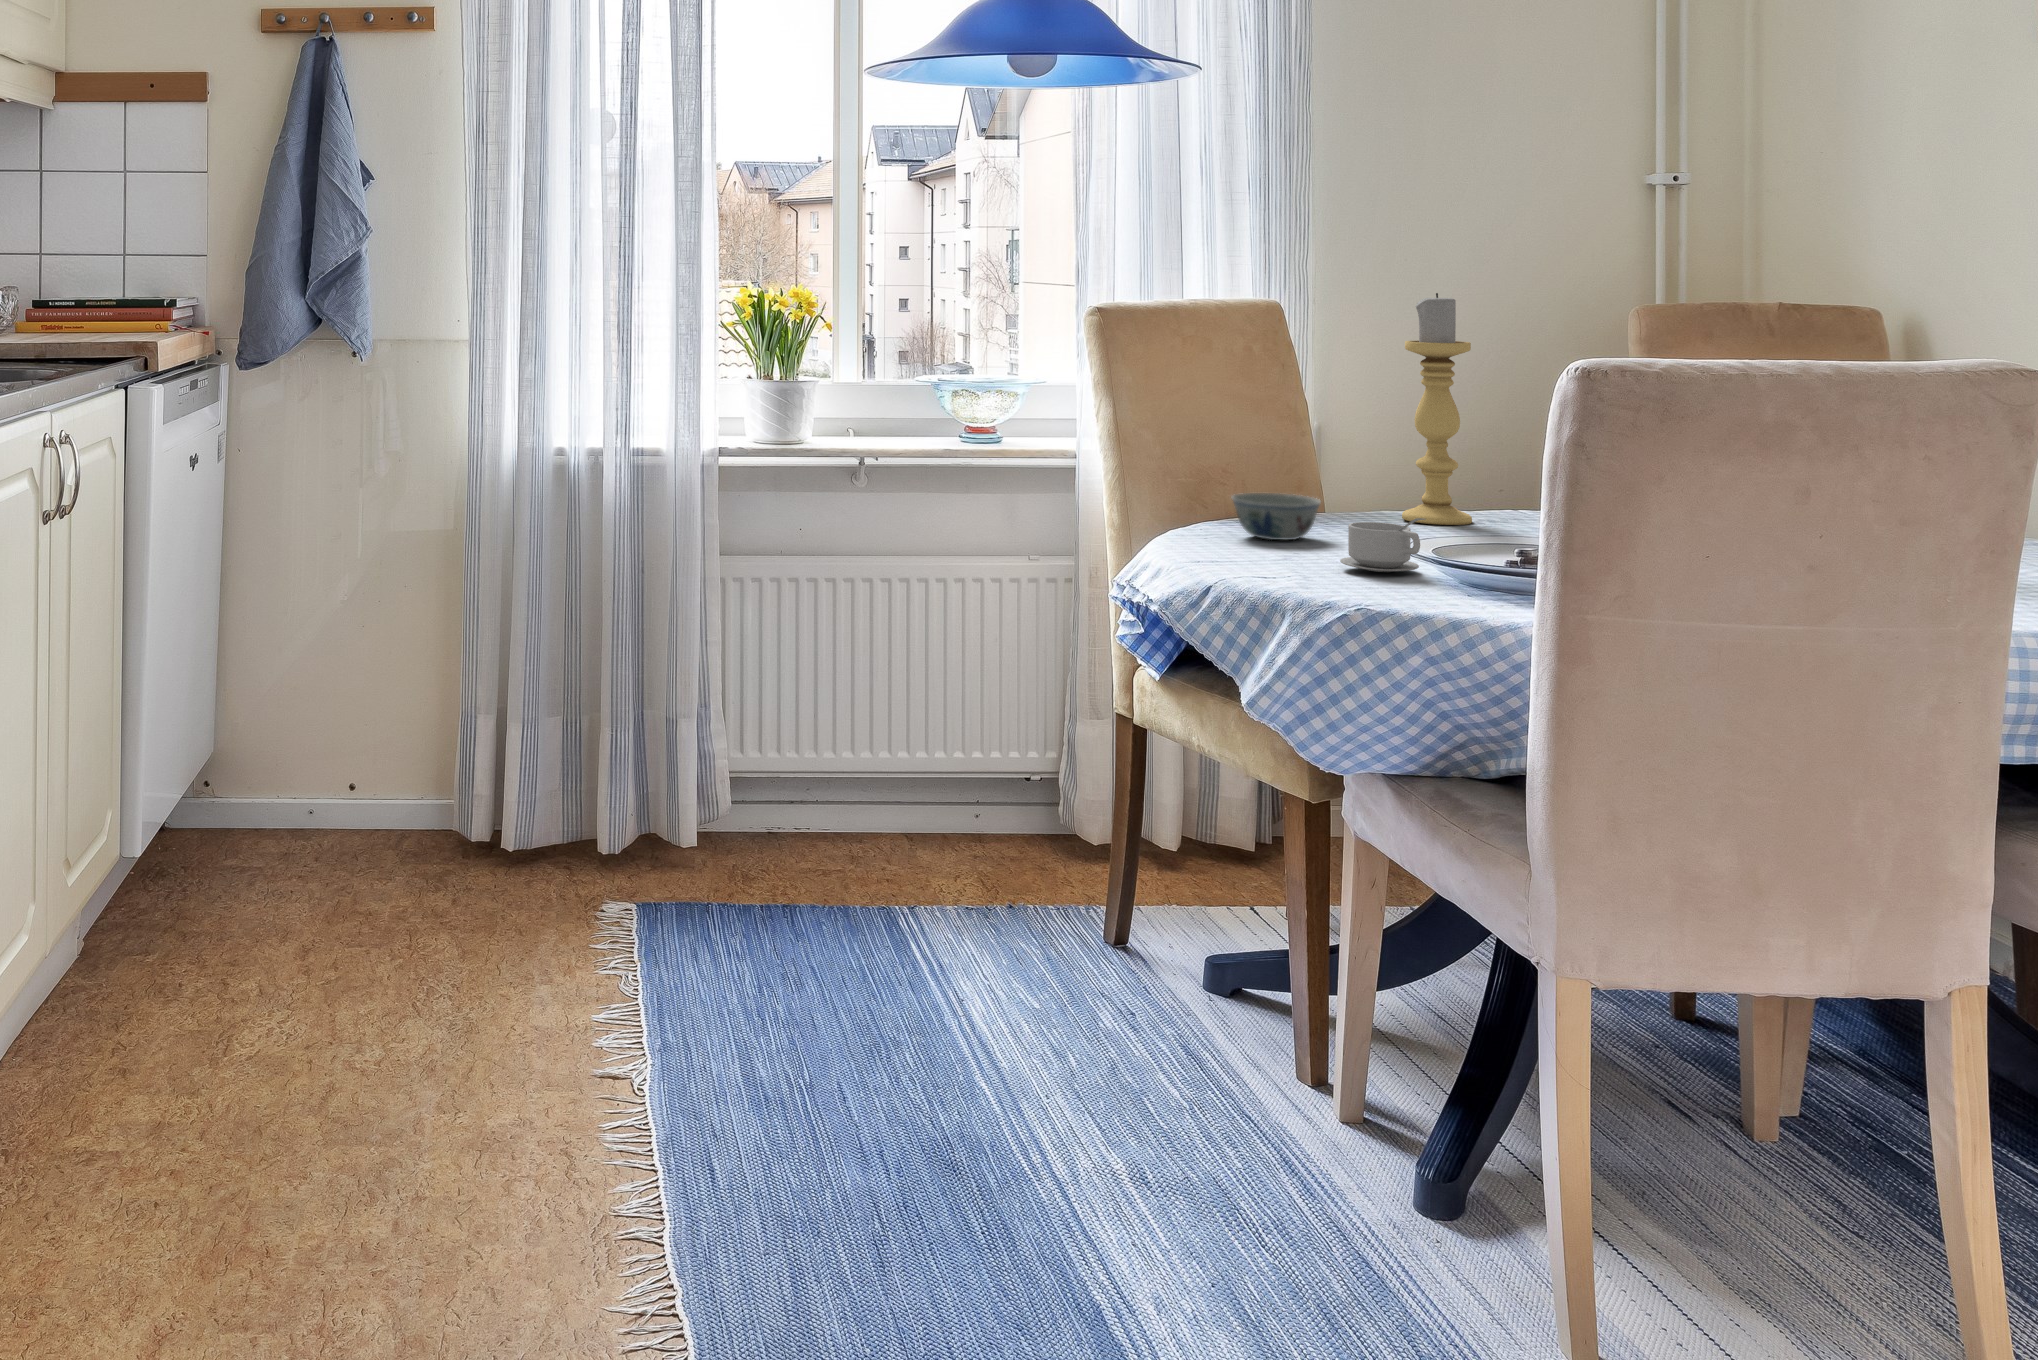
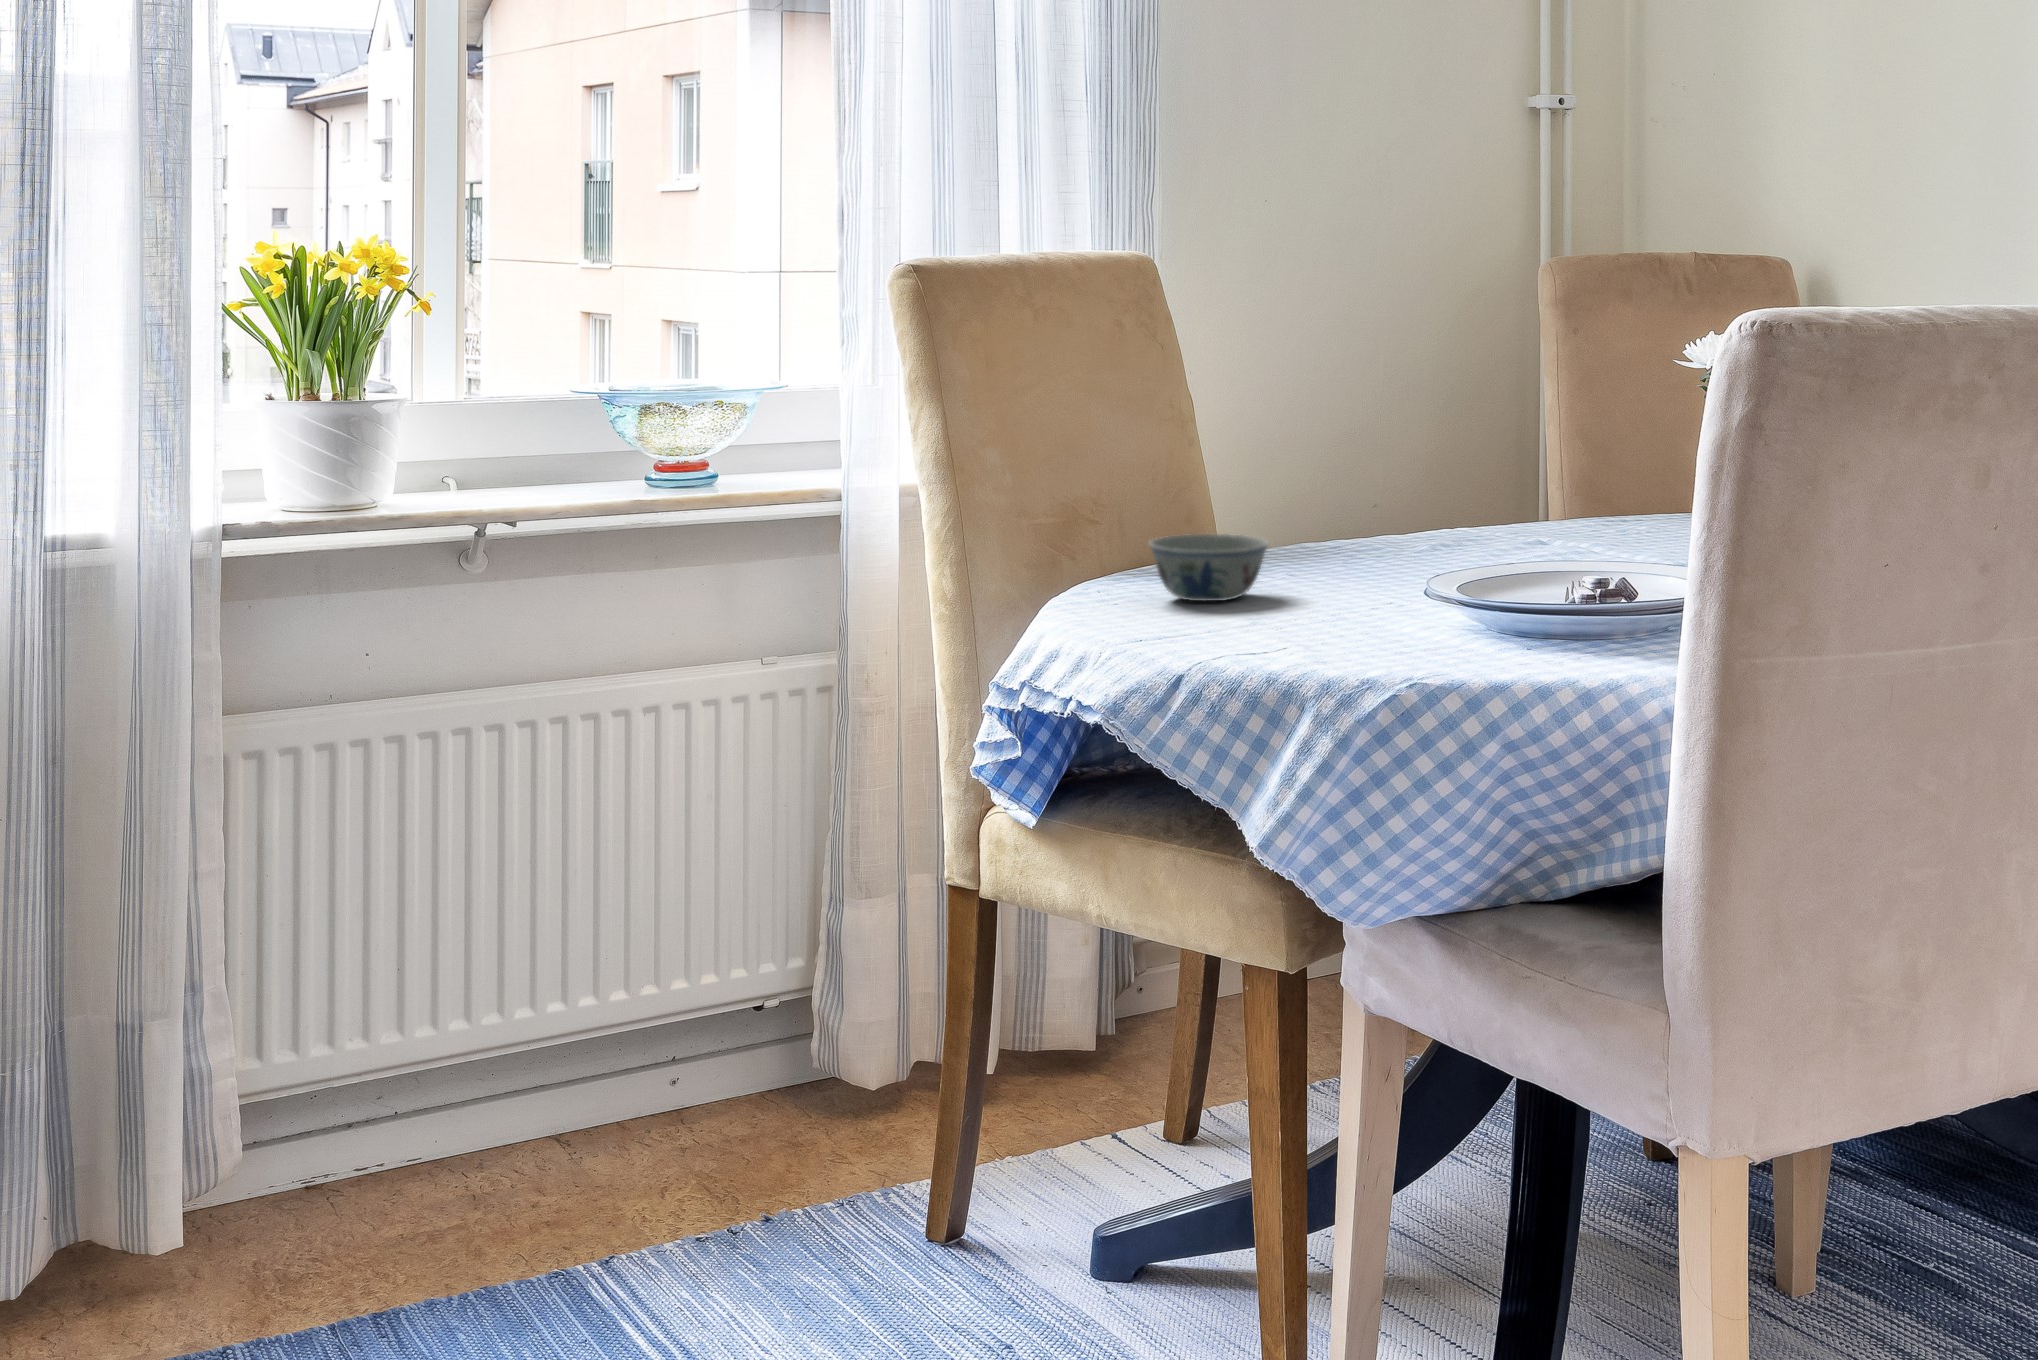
candle holder: present [1402,293,1472,525] -> none [1335,249,1420,560]
teacup: present [1340,518,1425,572] -> none [1335,555,1451,633]

